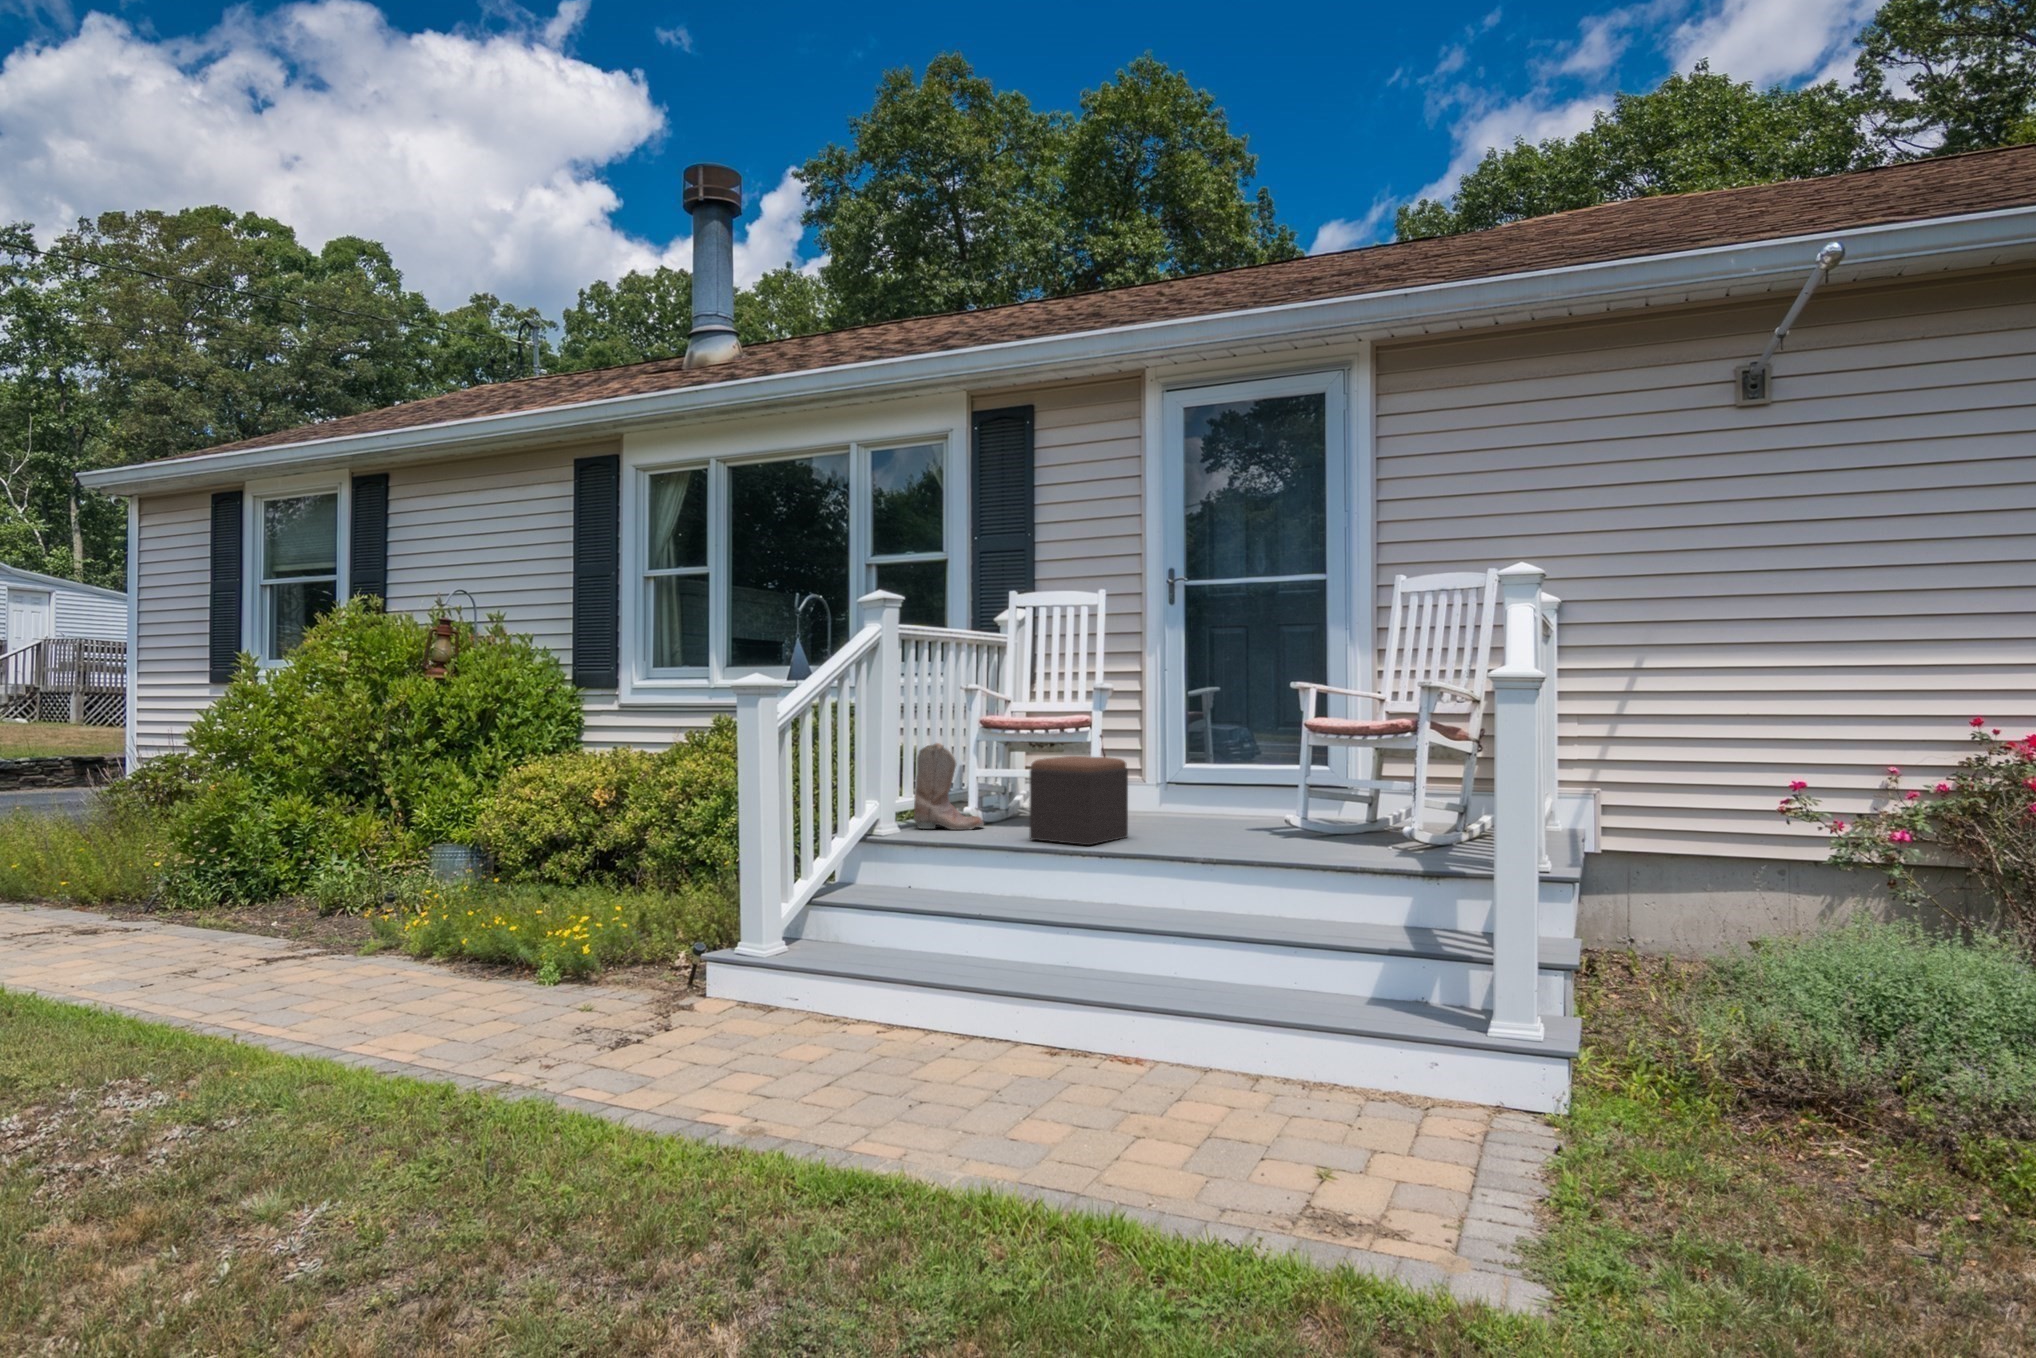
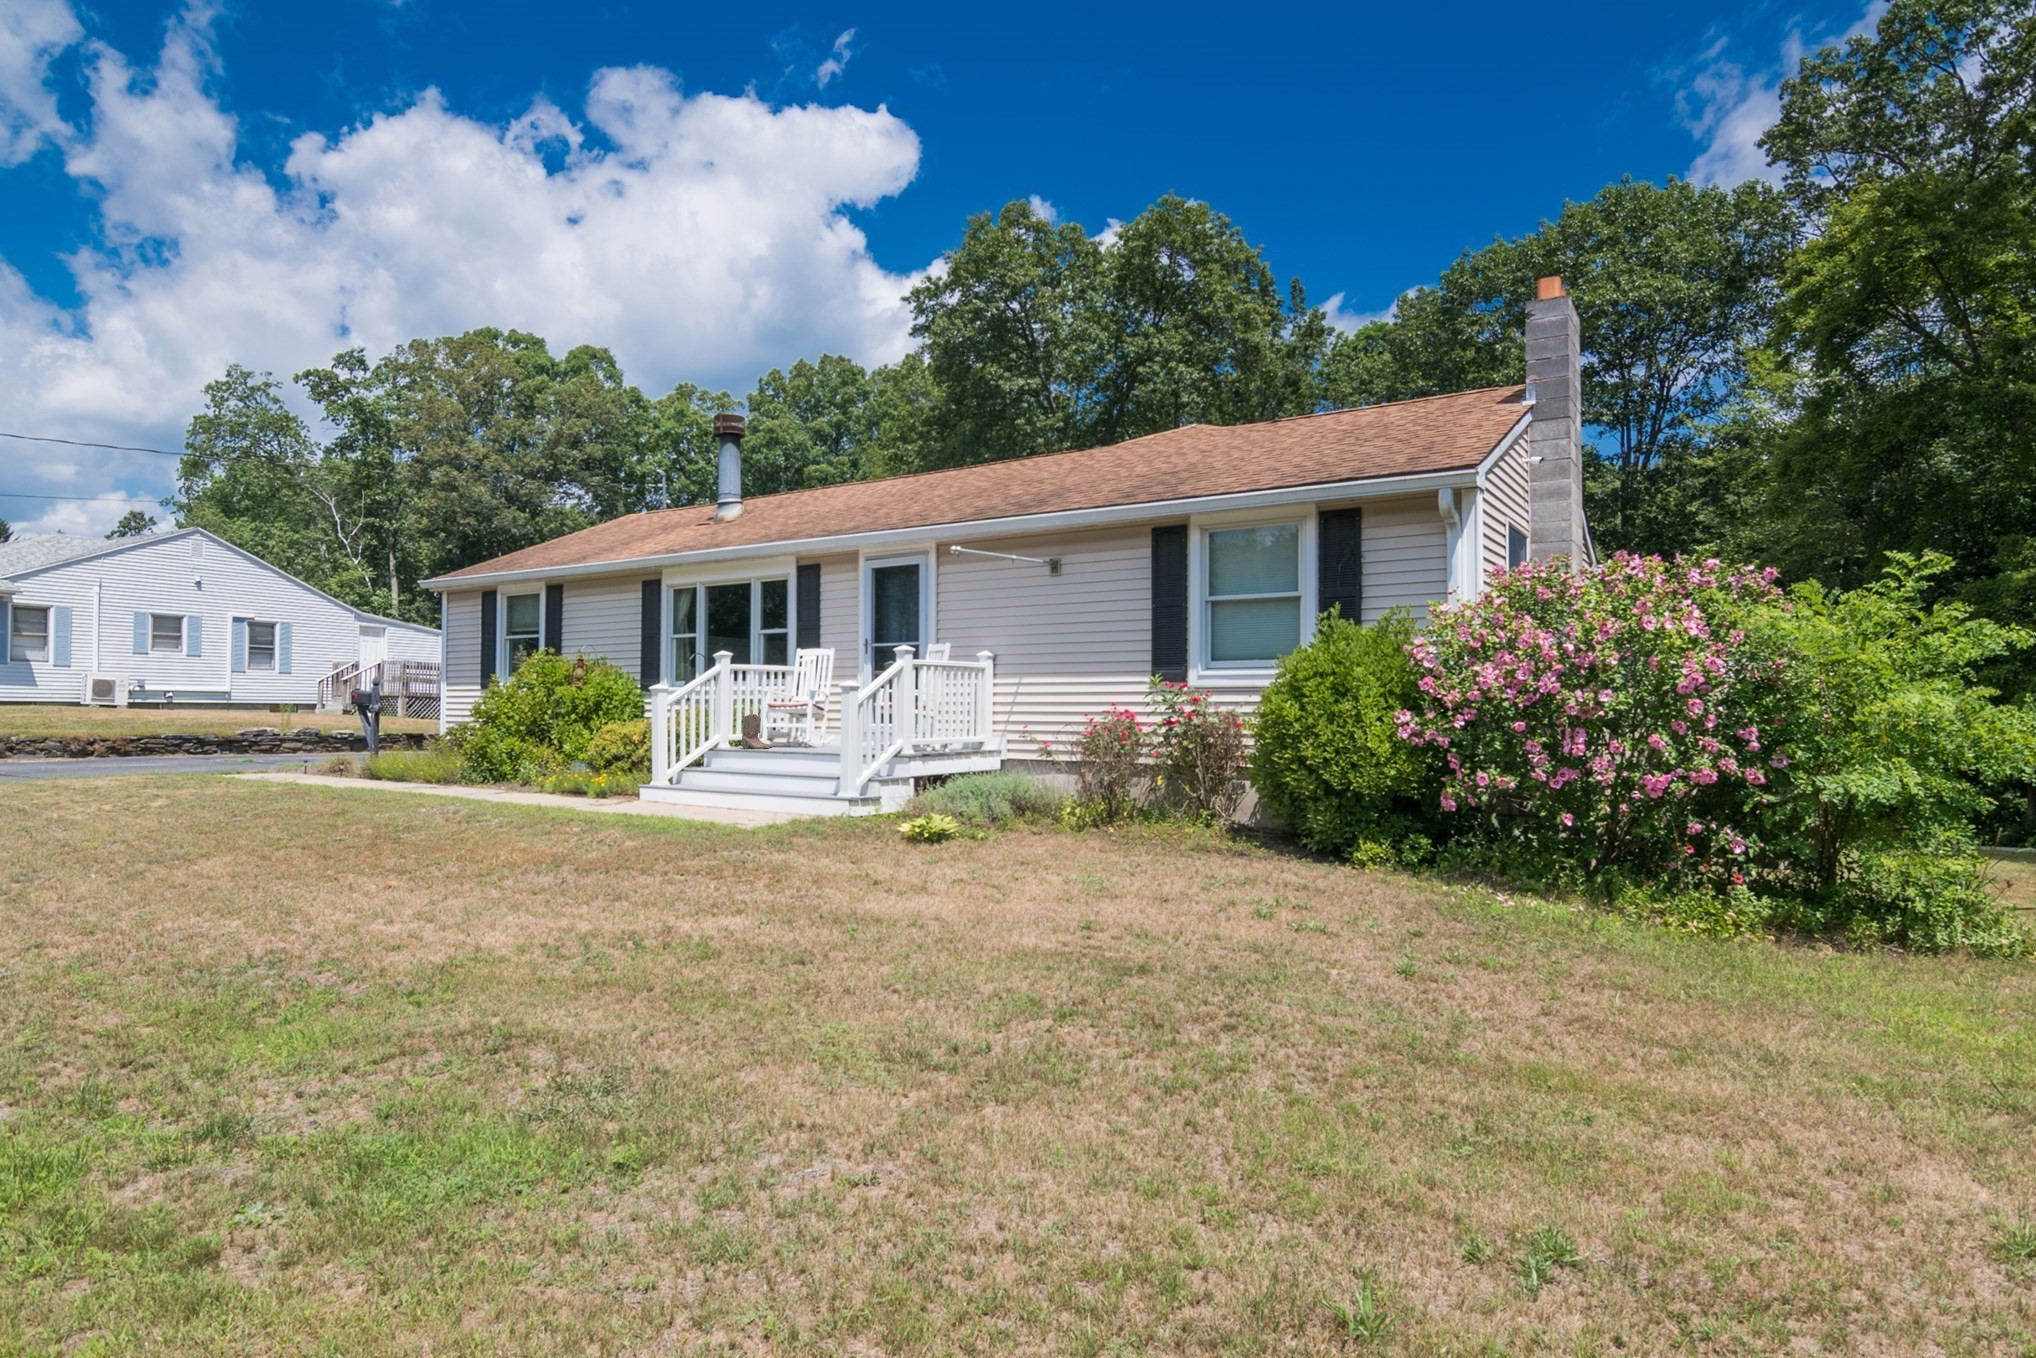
footstool: present [1030,756,1128,845] -> none [773,719,813,752]

